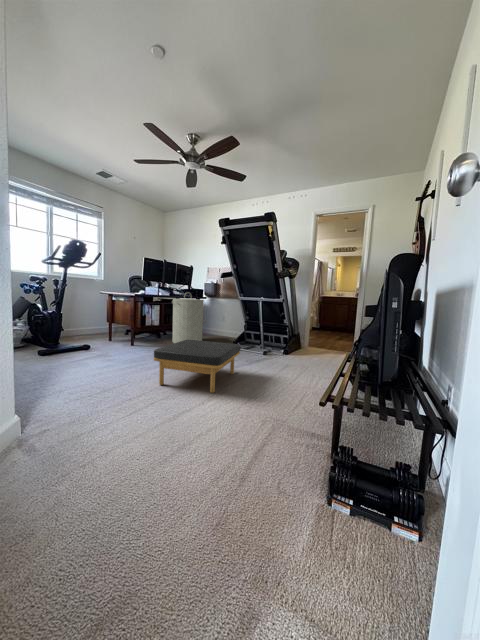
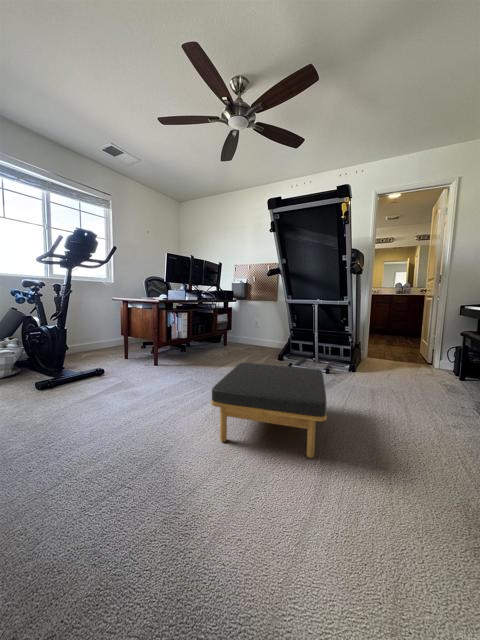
laundry hamper: present [172,292,204,343] -> none [200,295,238,360]

